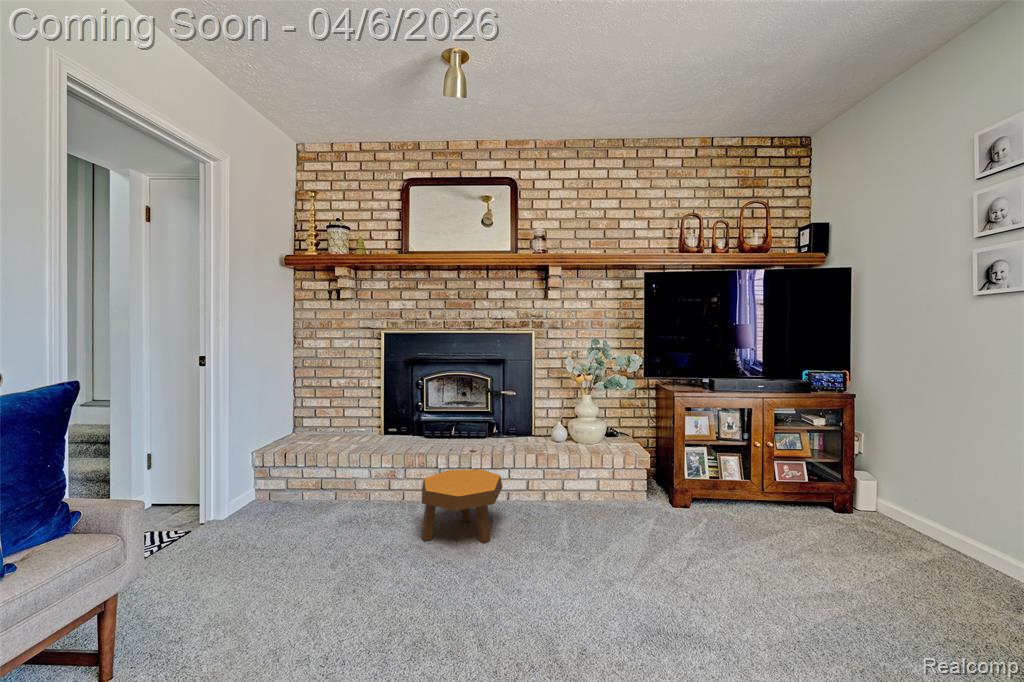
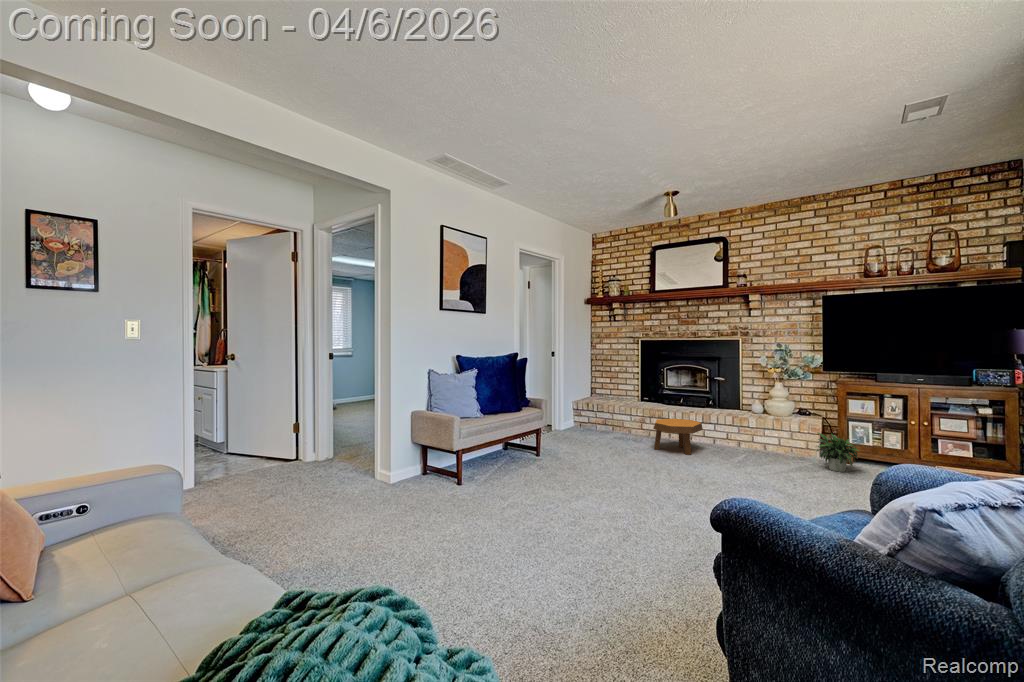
potted plant: none [653,469,722,530] -> present [816,433,859,472]

